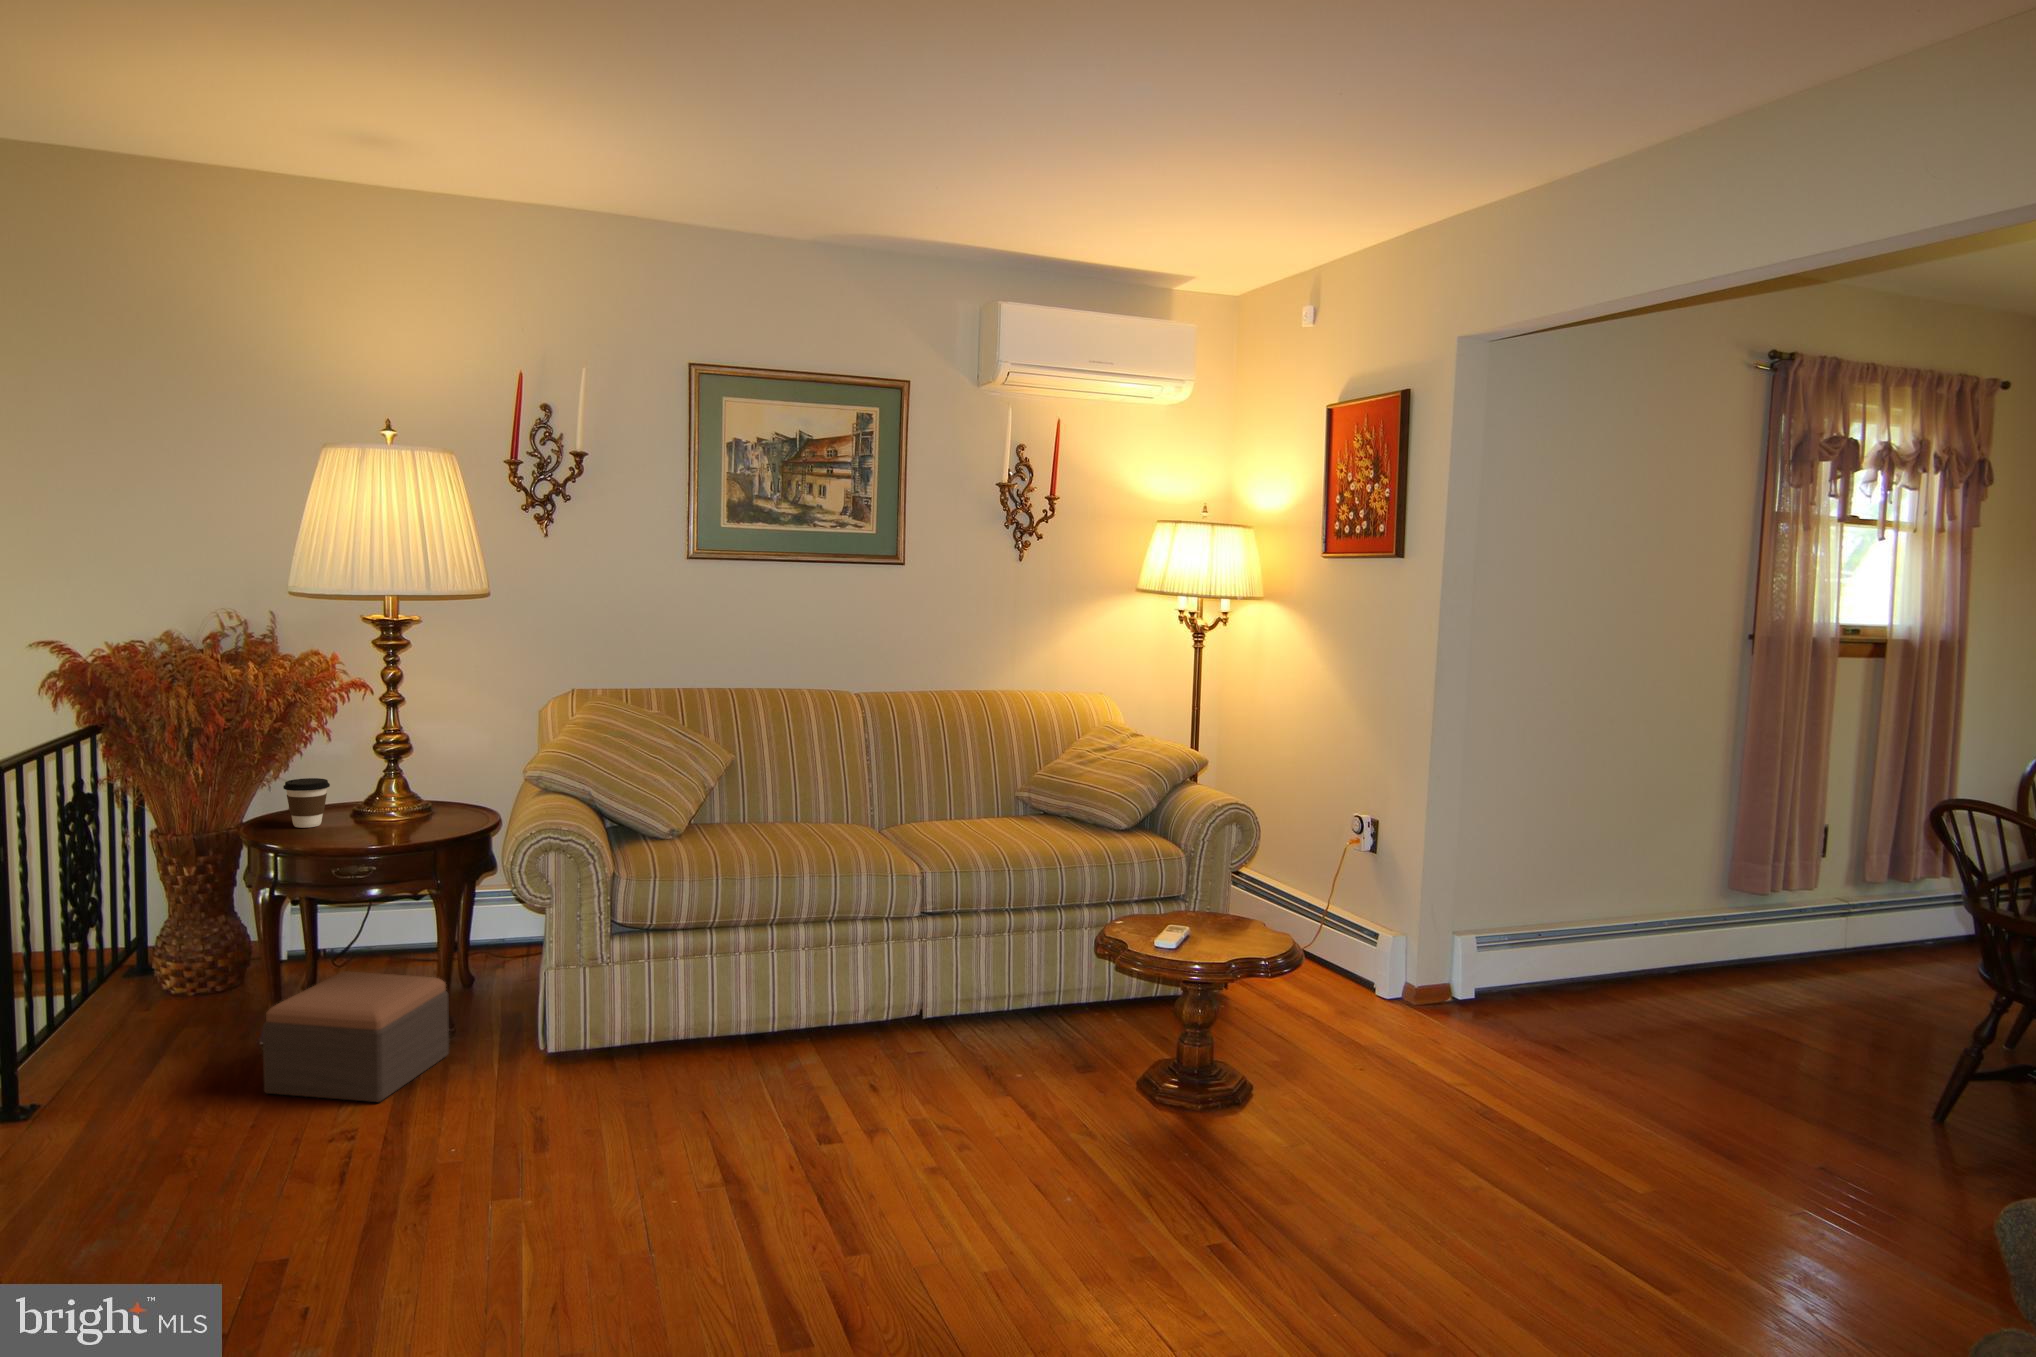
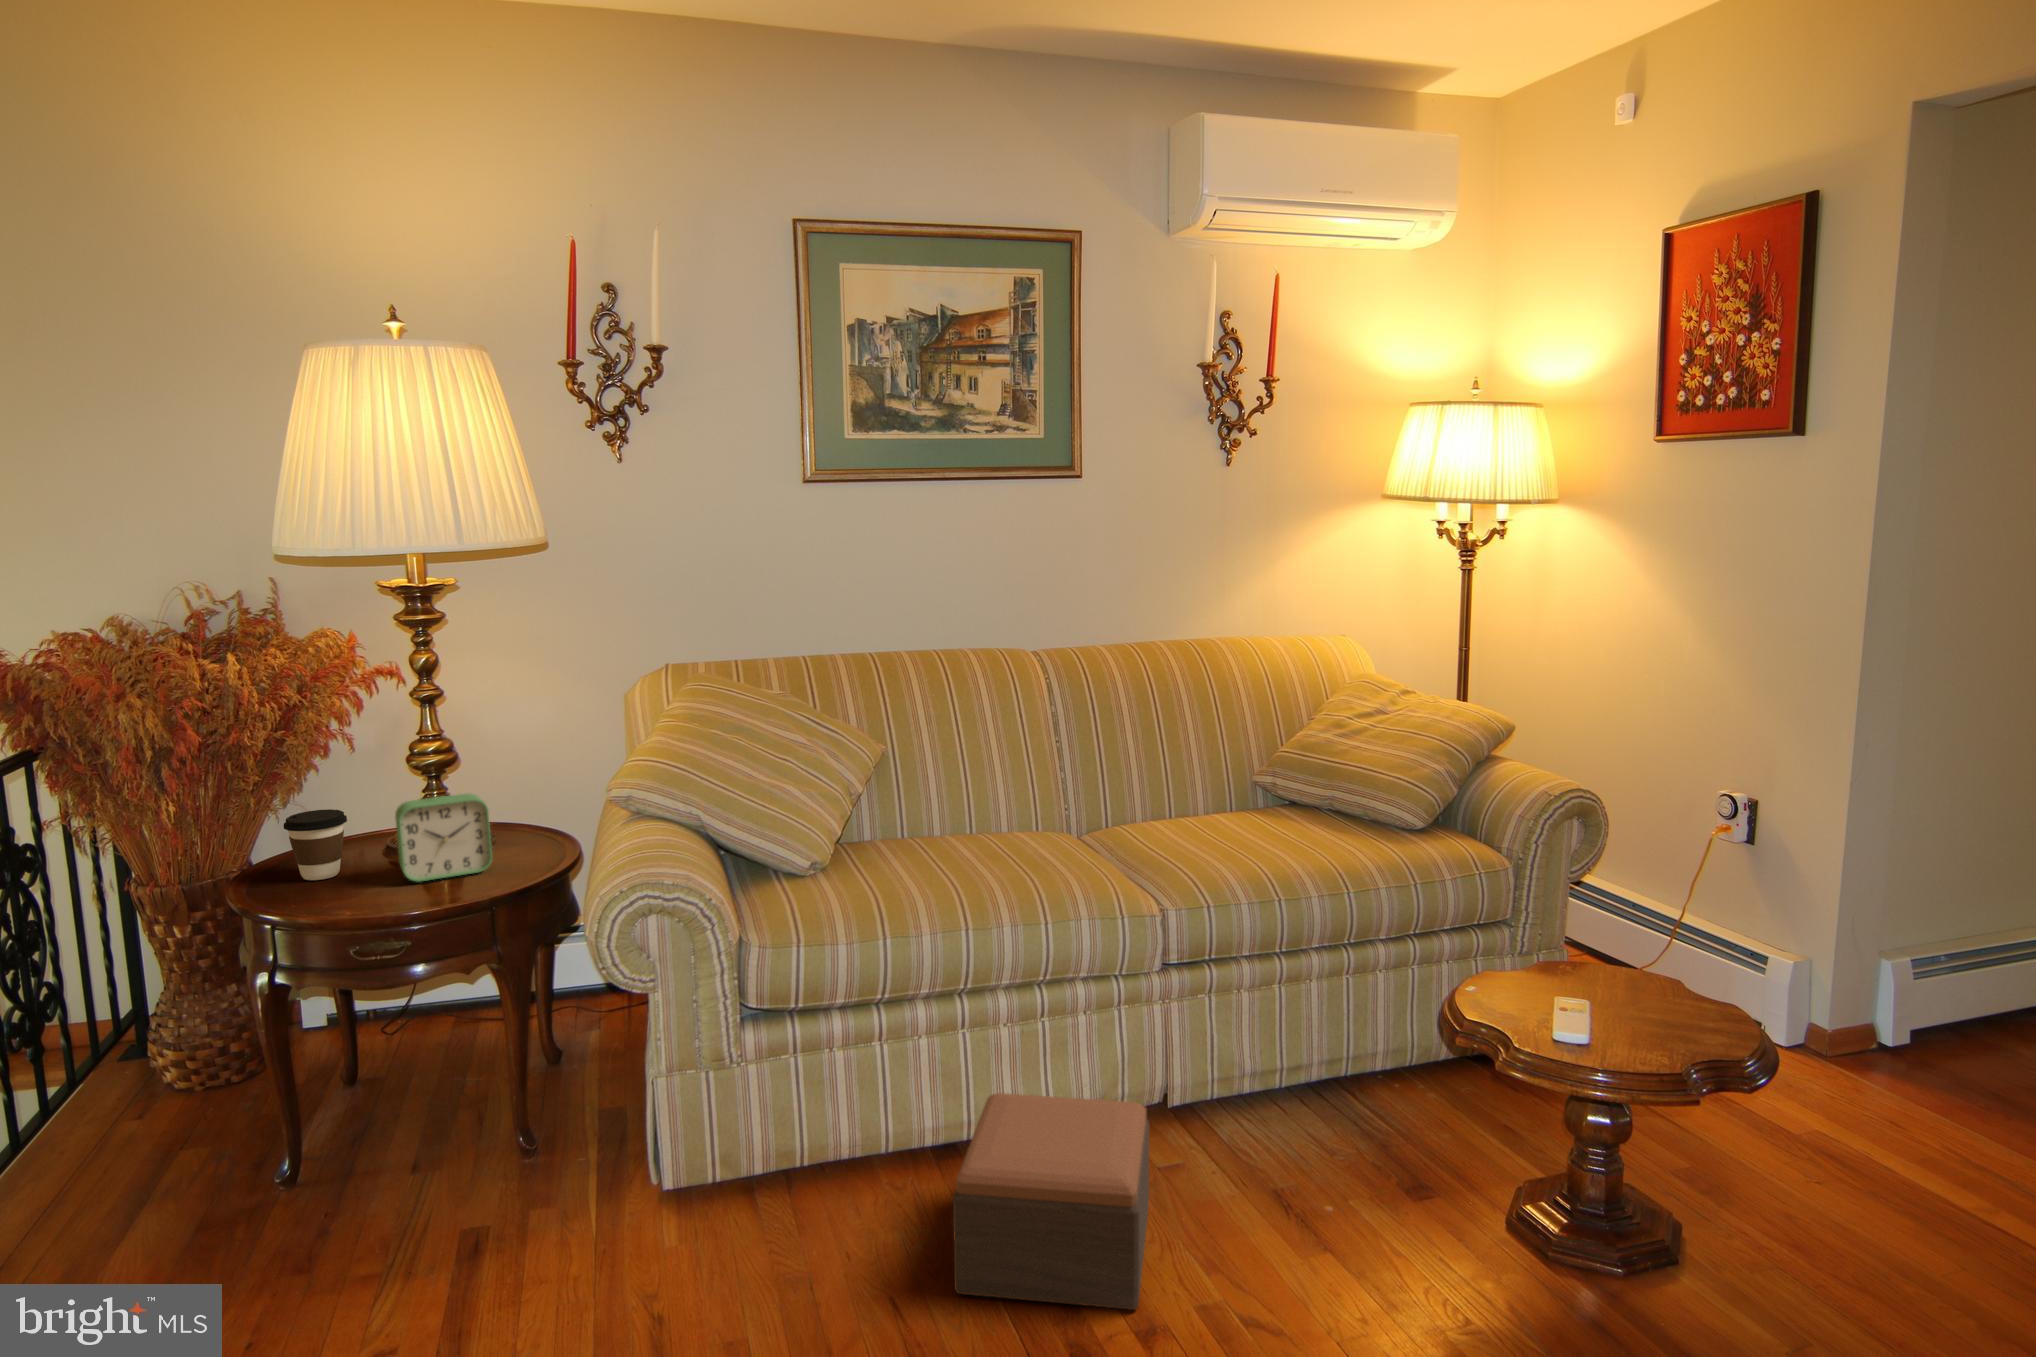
alarm clock: none [366,771,436,831] -> present [395,793,492,882]
footstool: present [263,971,449,1102] -> present [953,1093,1149,1310]

